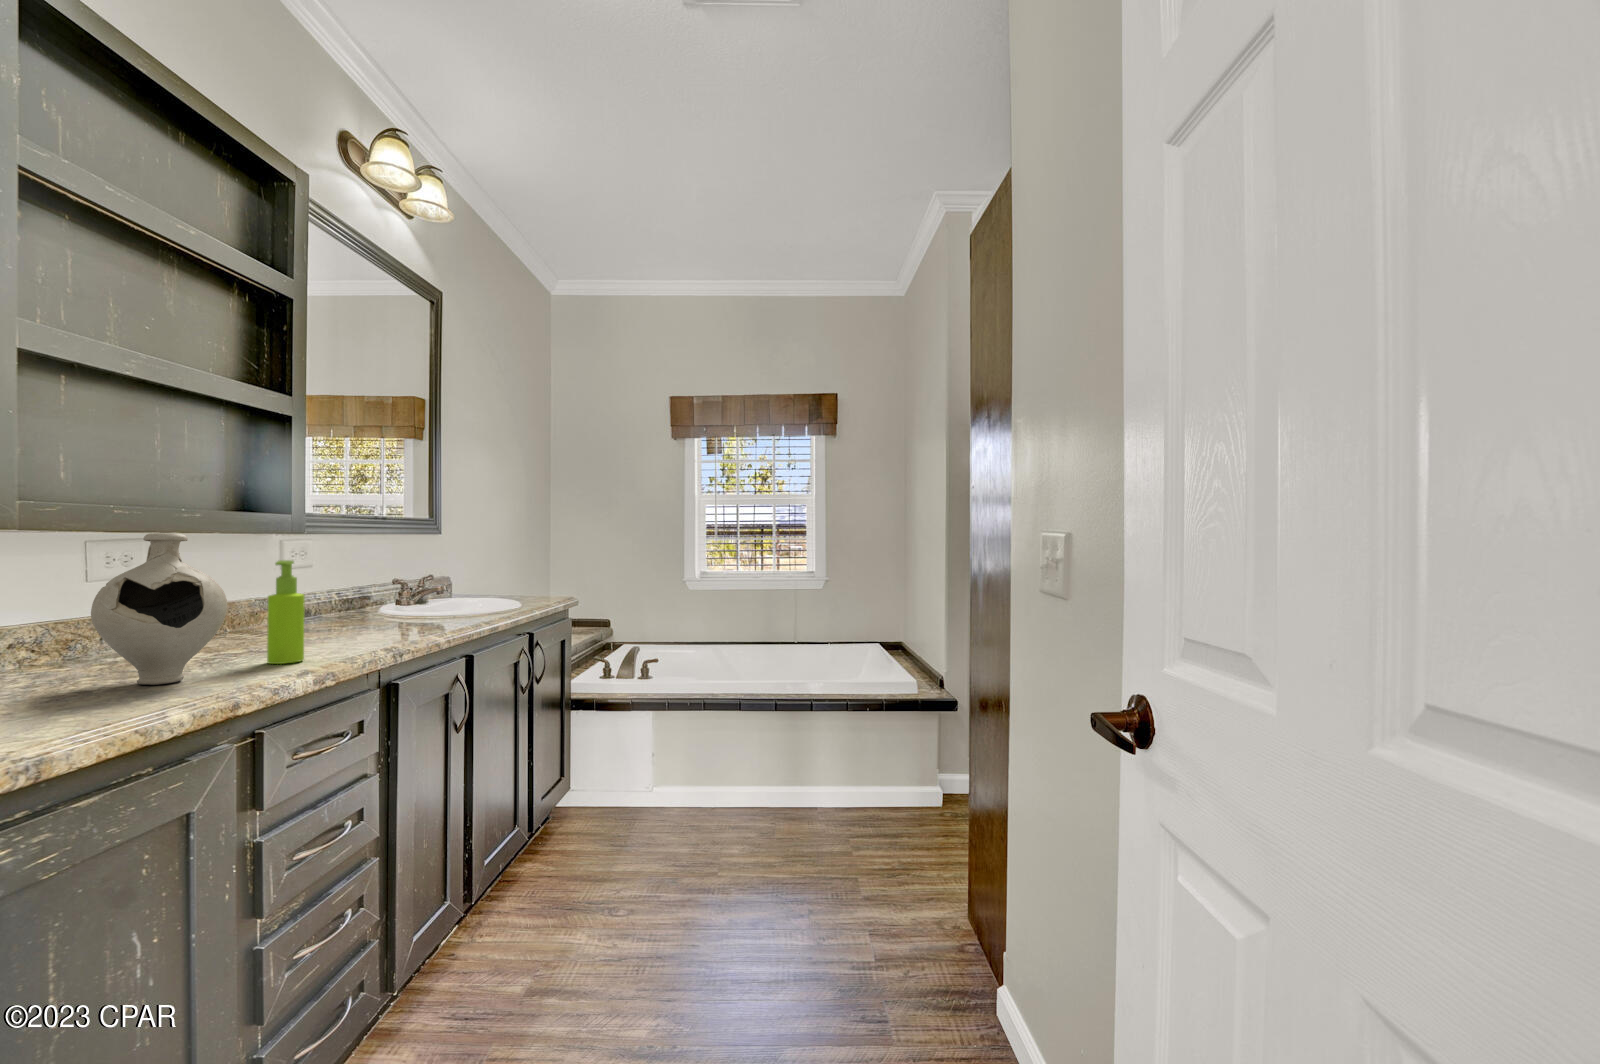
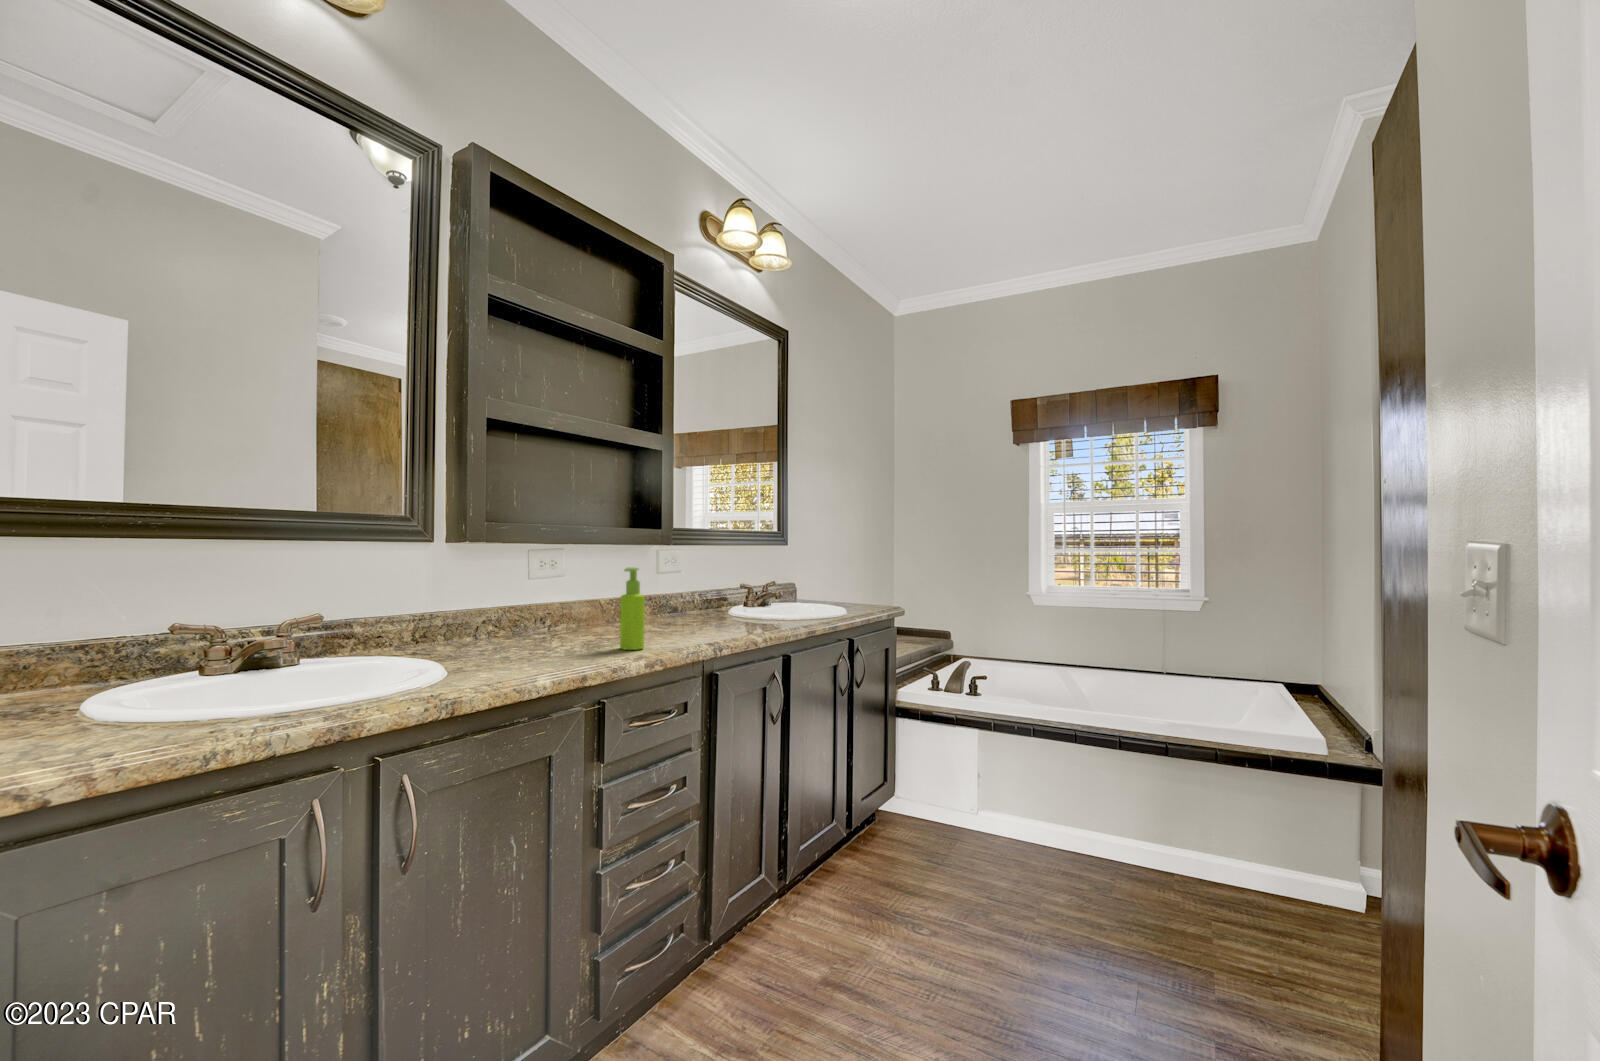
decorative vase: present [91,533,227,685] -> none [510,546,589,658]

